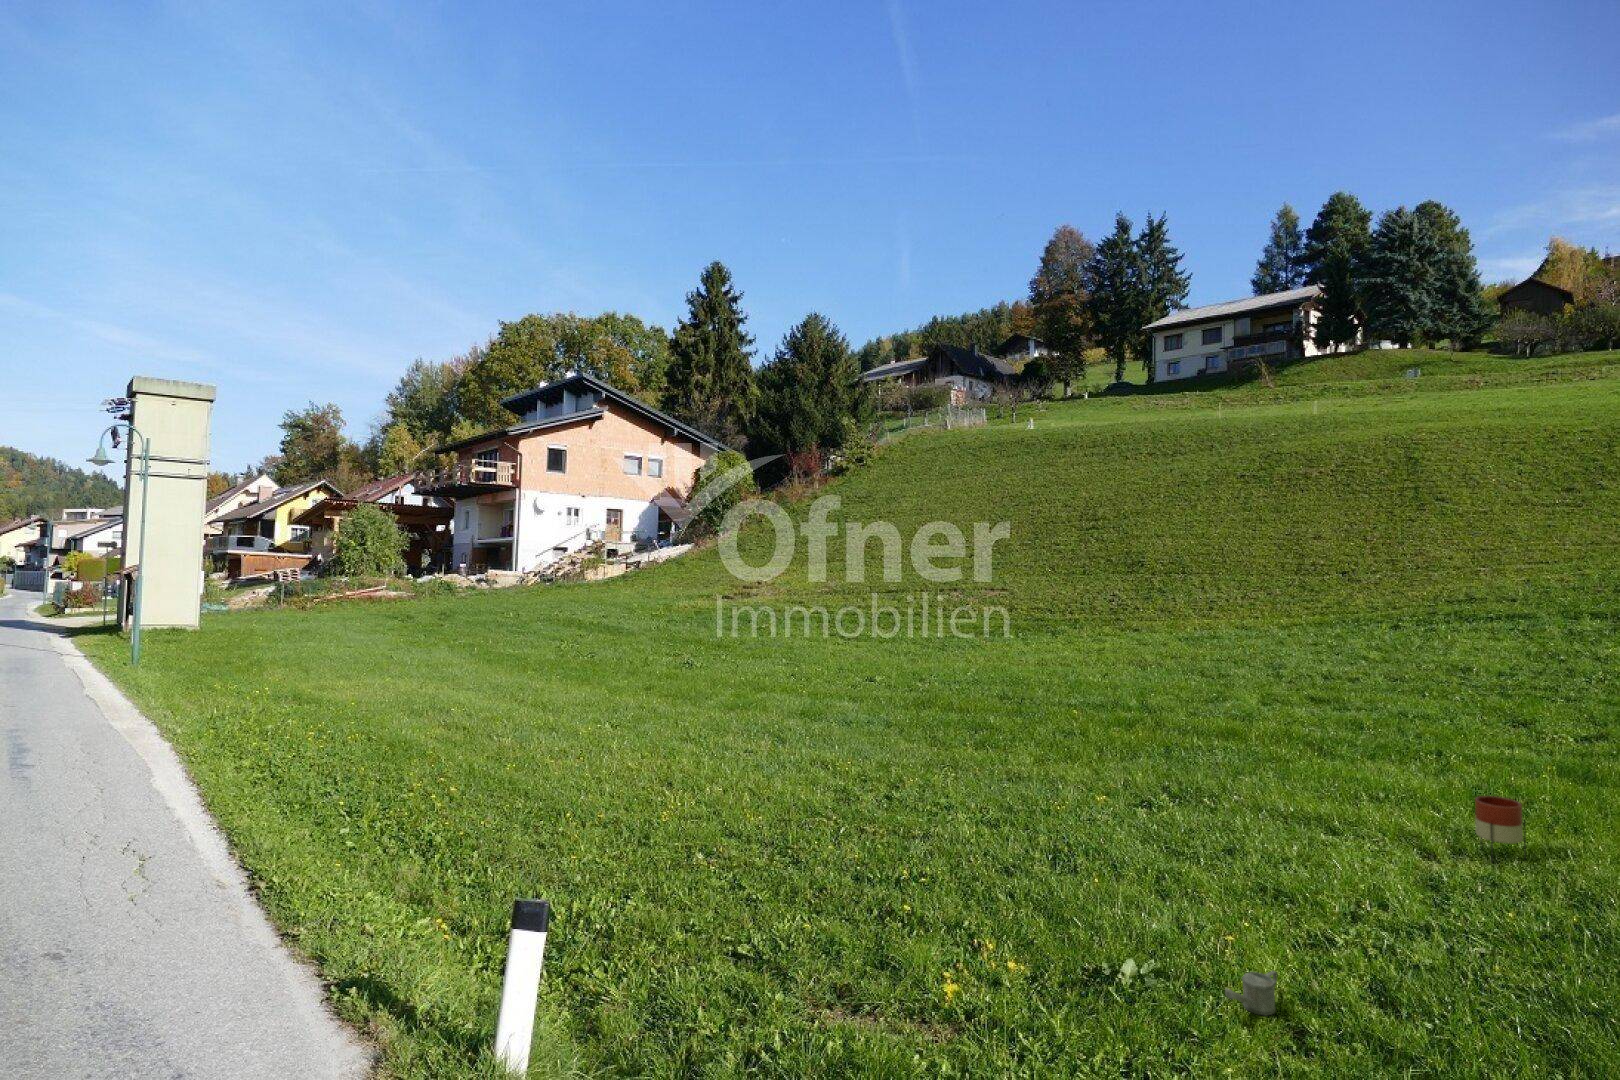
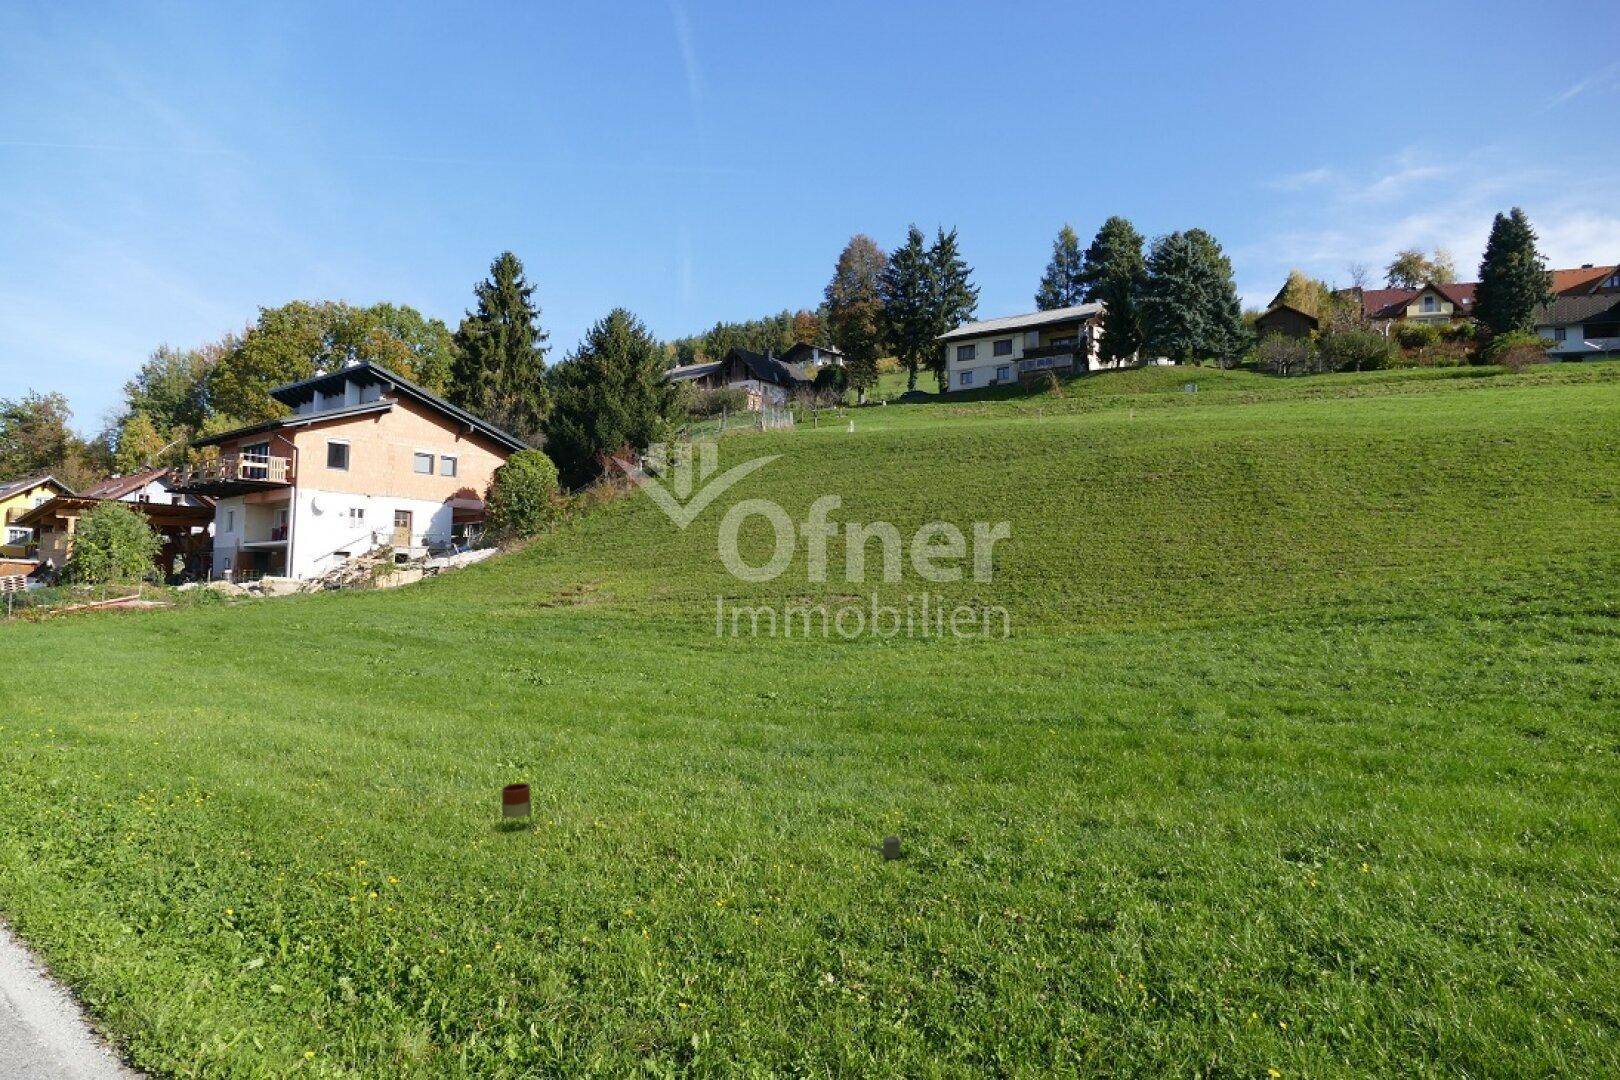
planter: present [1475,796,1526,861] -> present [502,783,531,819]

